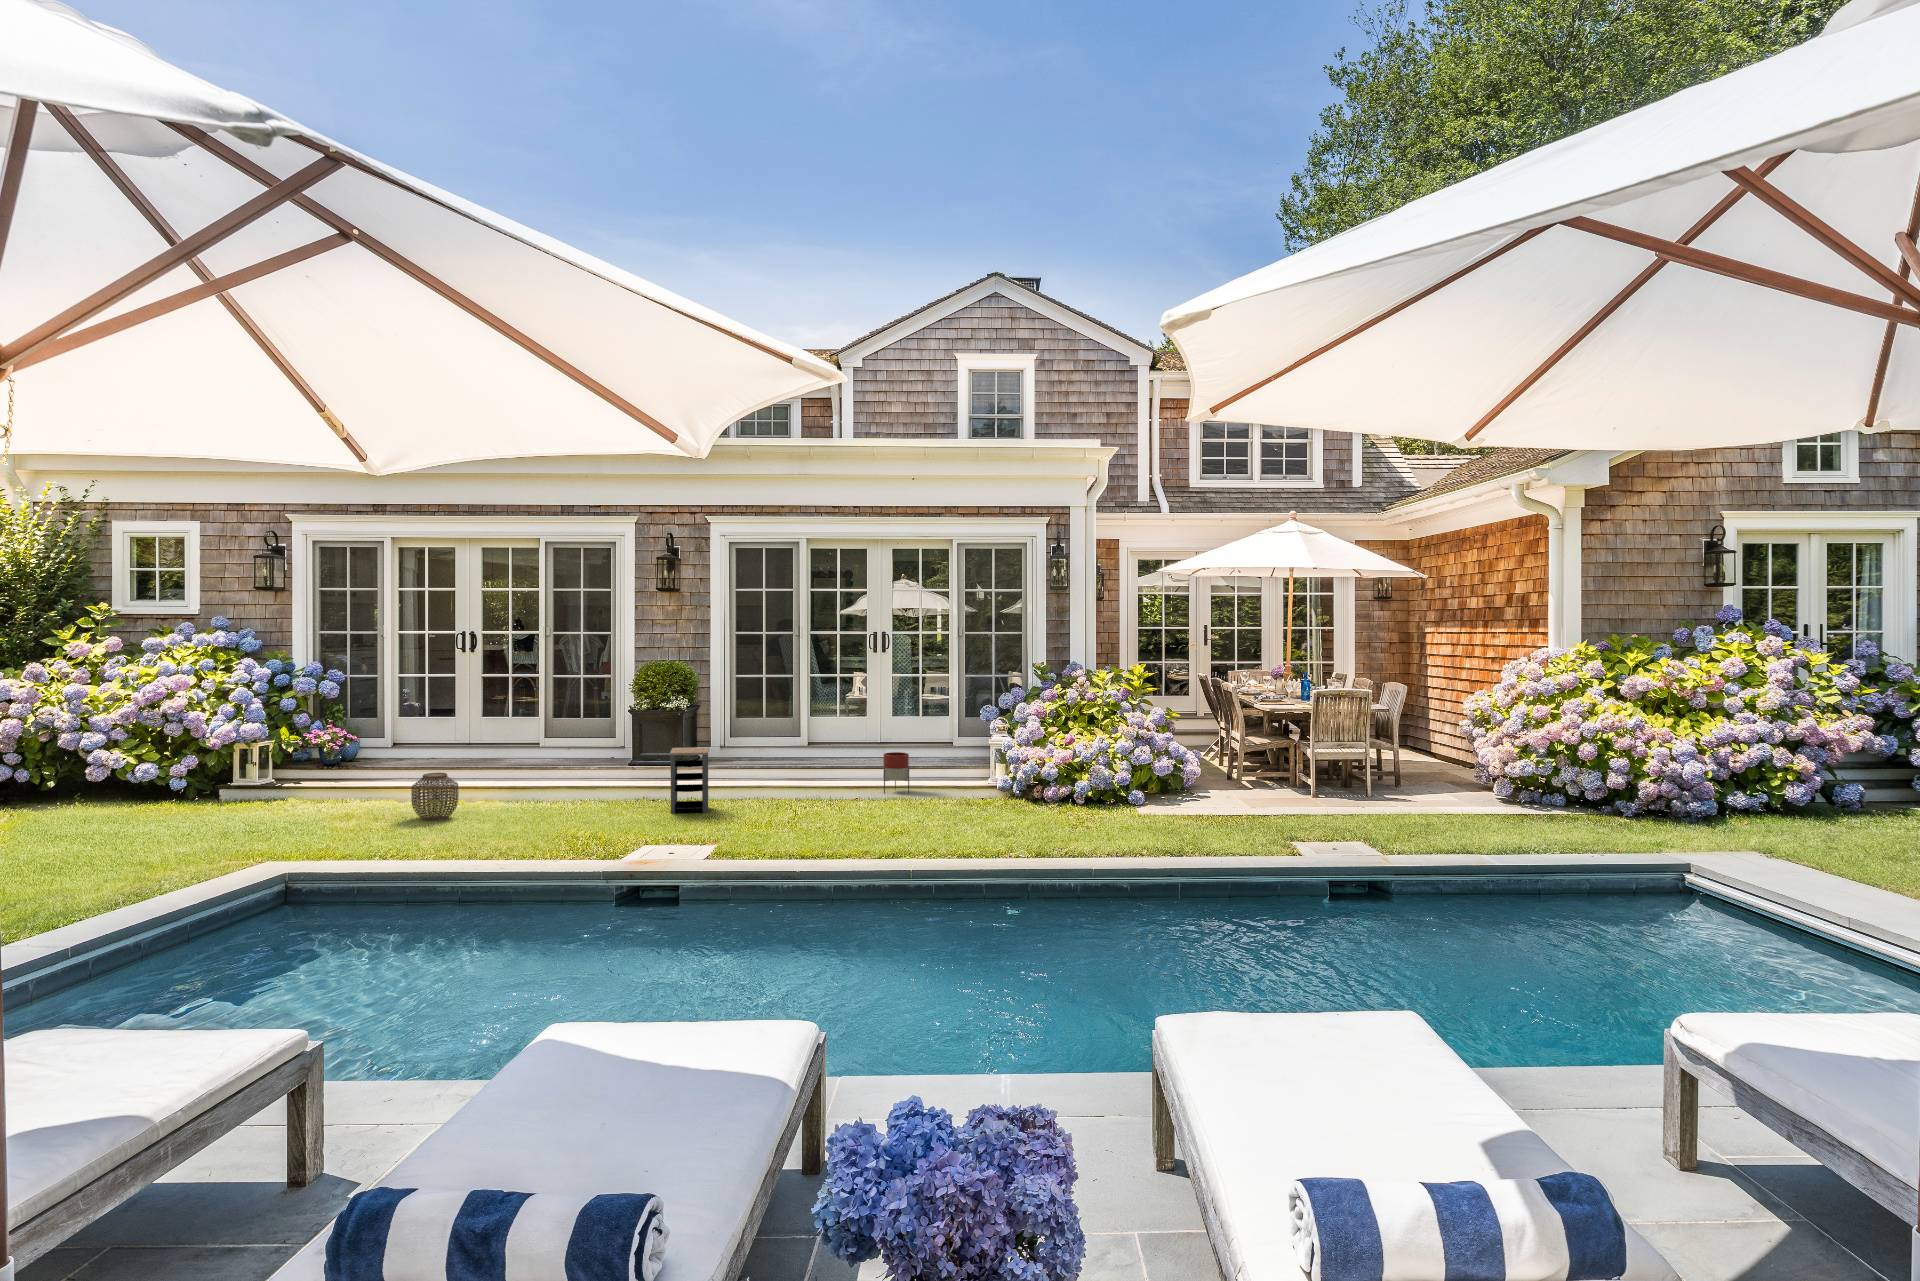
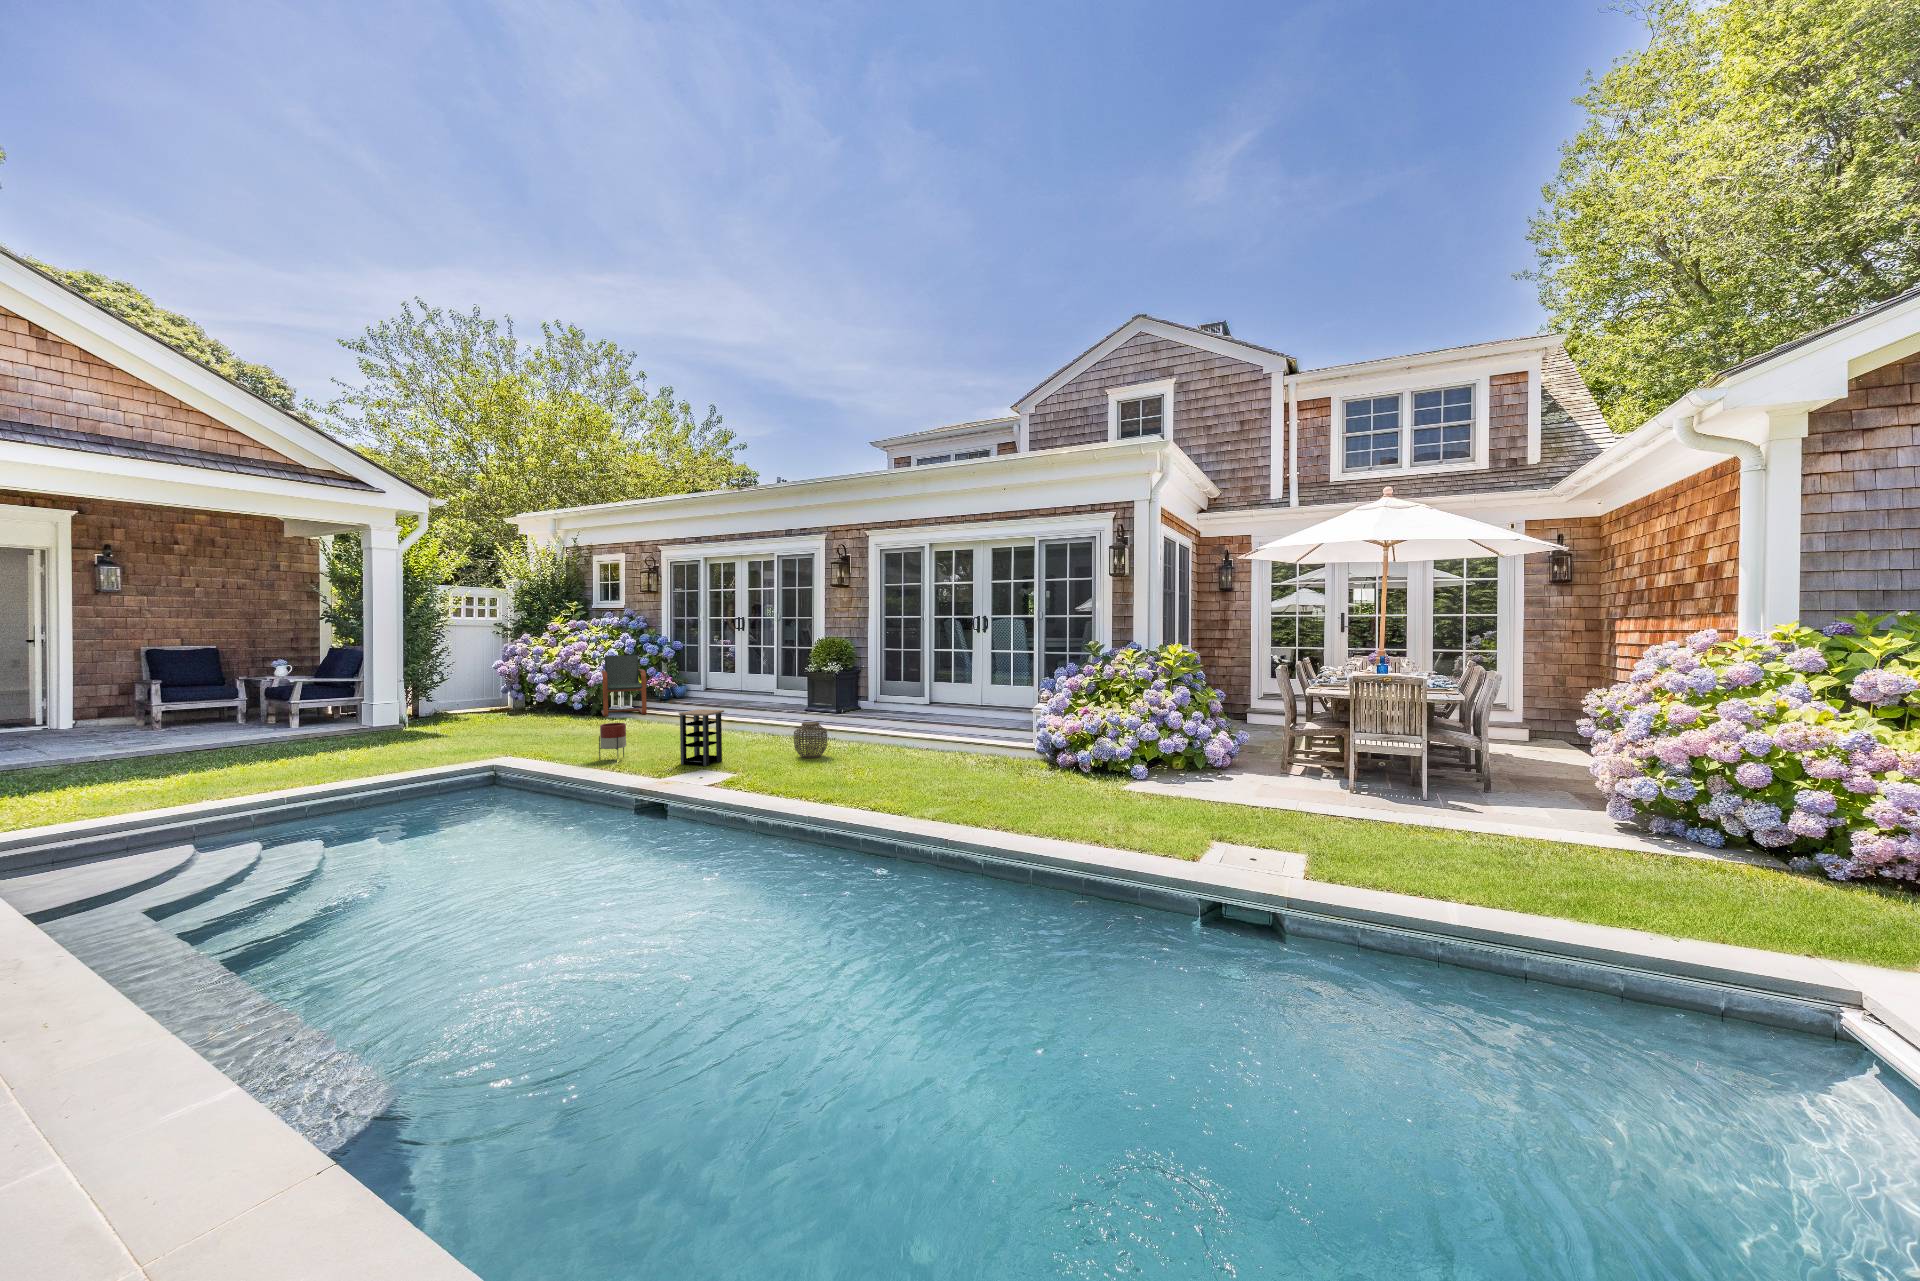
armchair: none [321,679,408,769] -> present [601,655,647,717]
planter: present [883,752,909,793] -> present [599,723,626,760]
woven basket: present [411,773,459,821] -> present [794,722,827,758]

